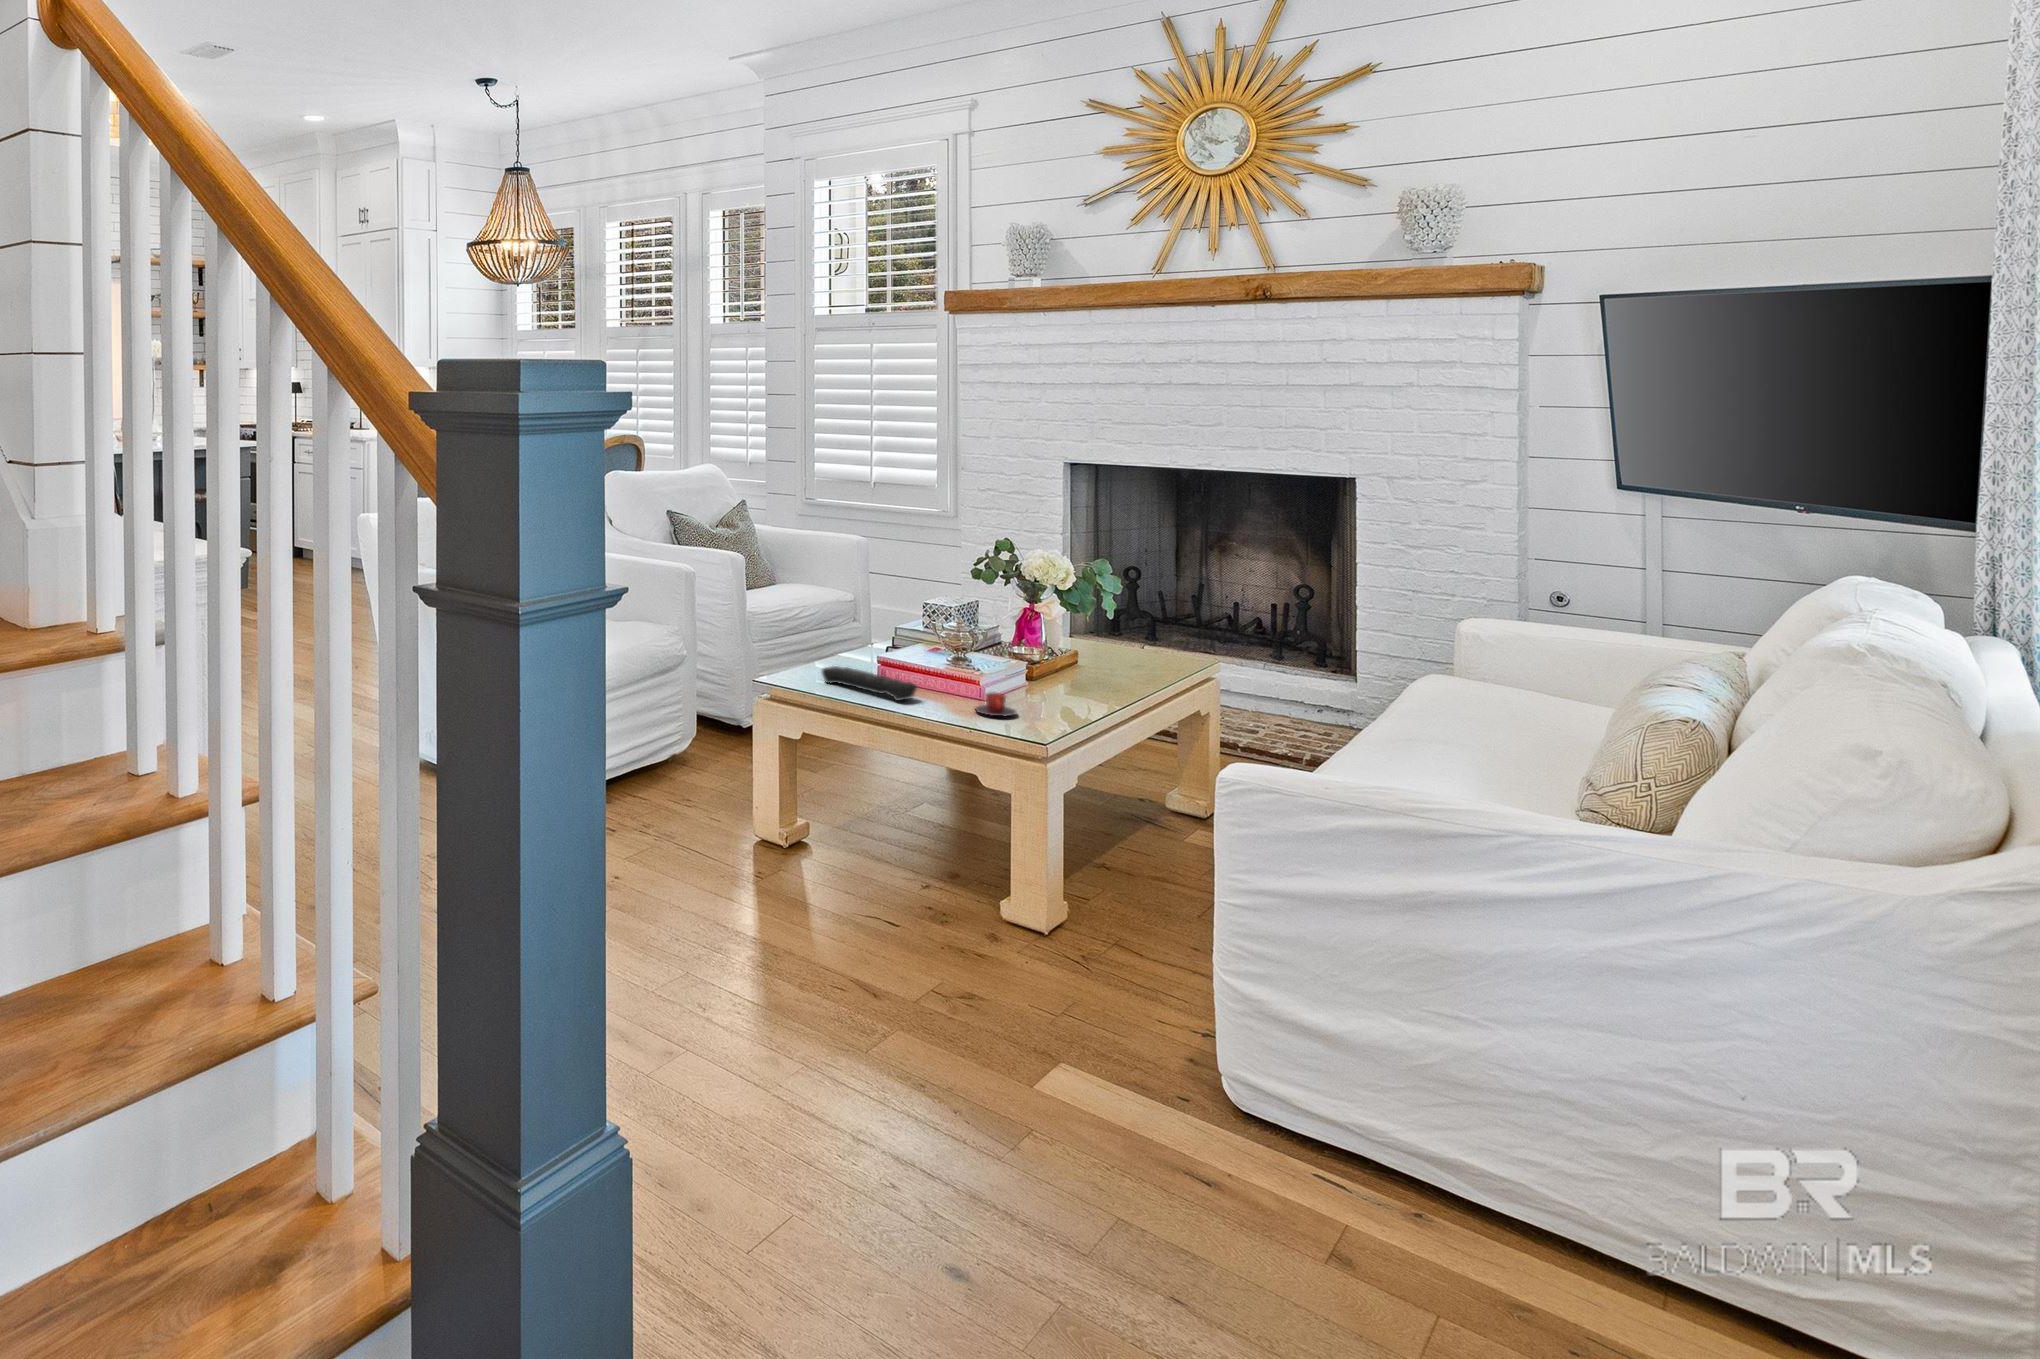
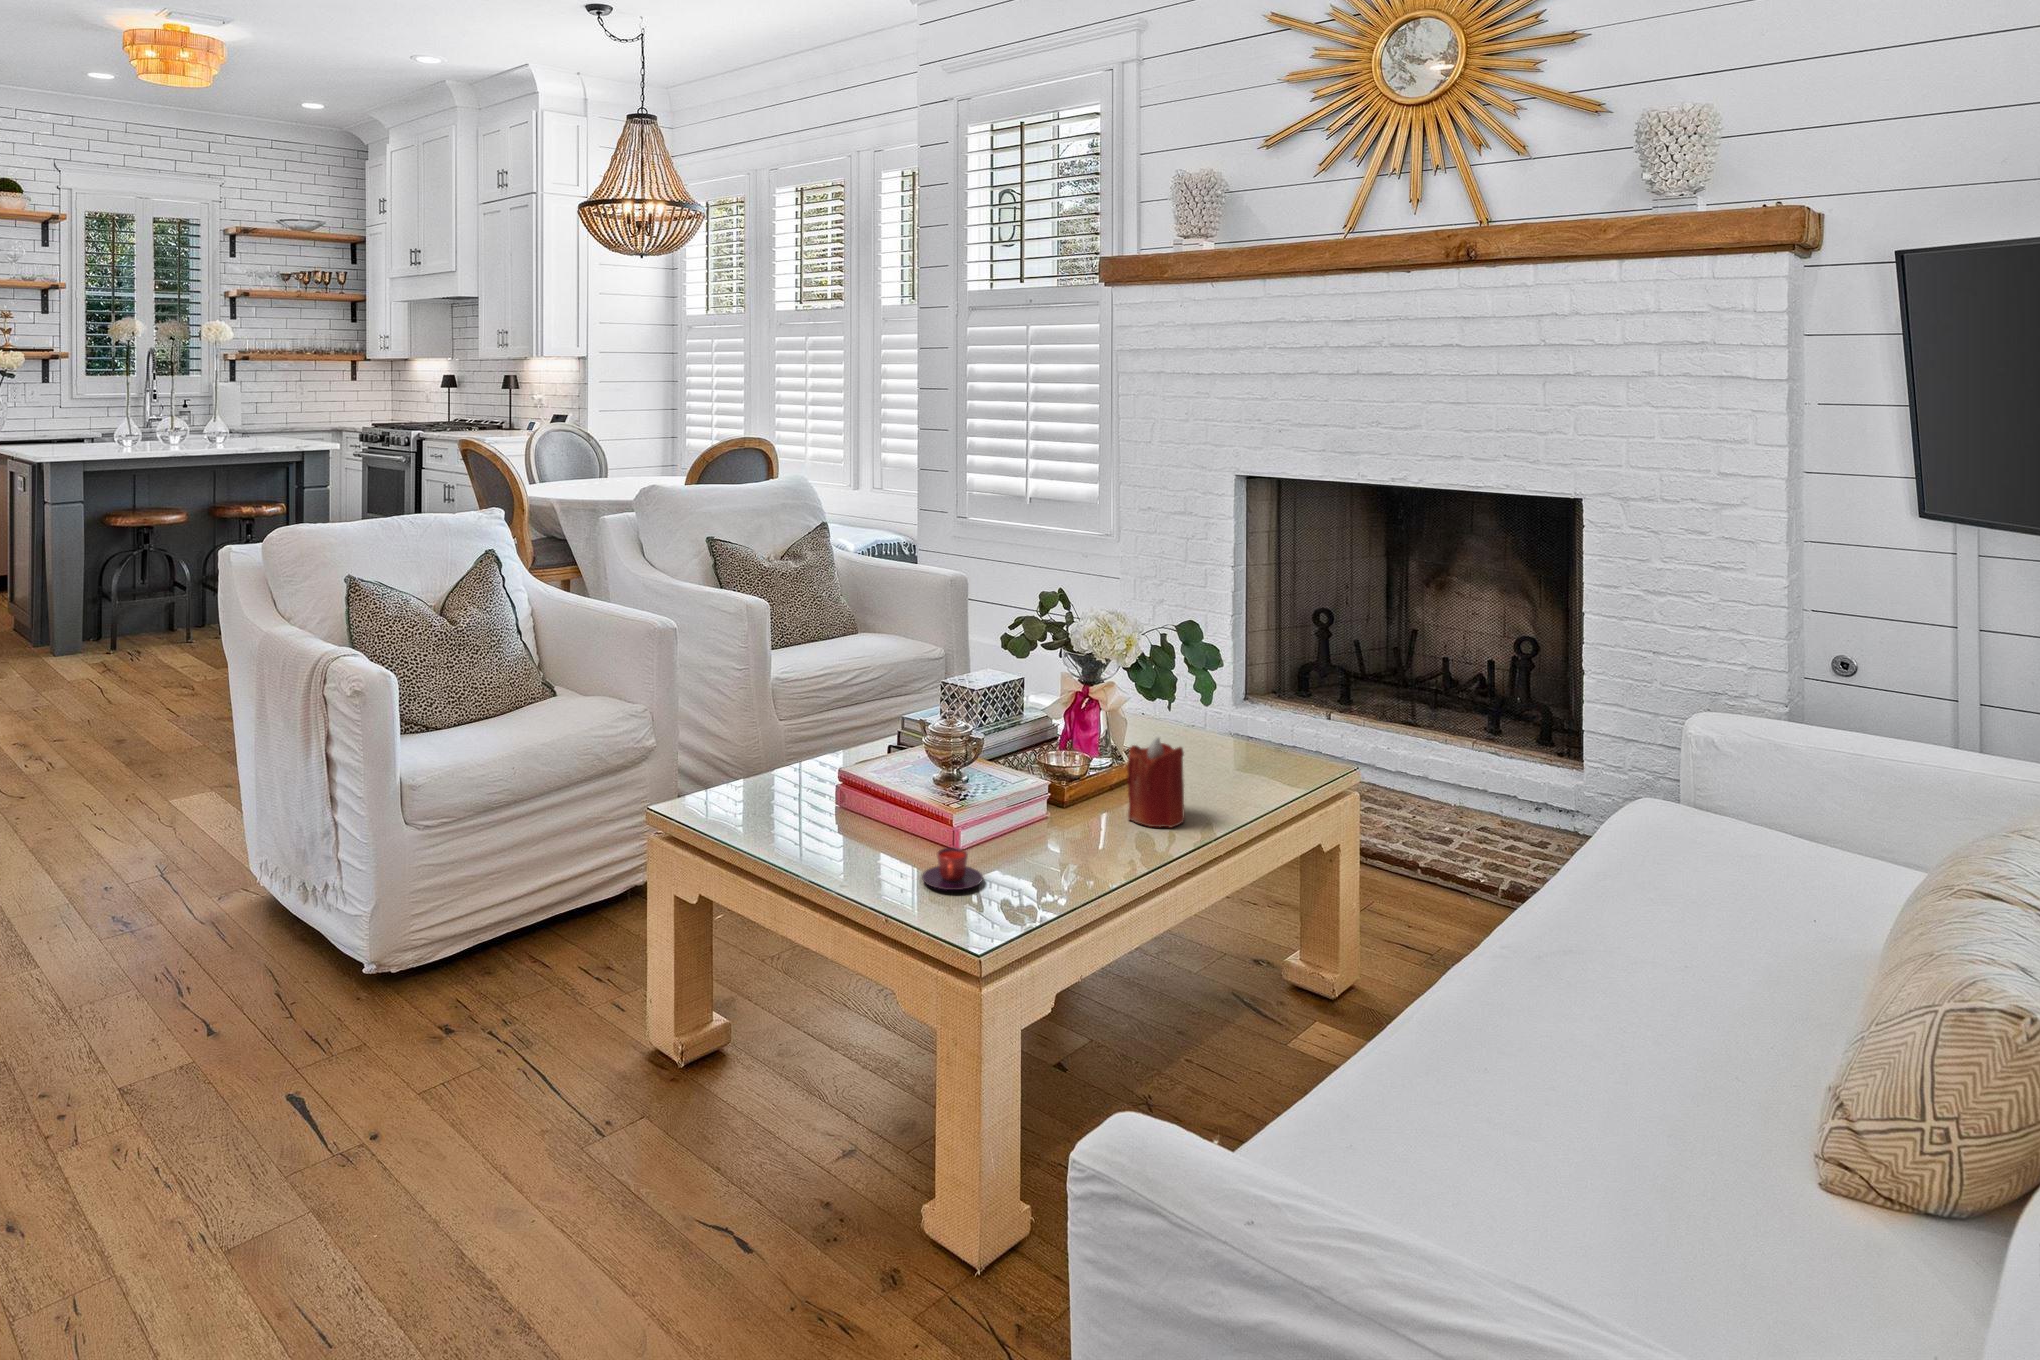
candle: none [1082,630,1122,689] -> present [1127,738,1185,827]
remote control: present [822,666,917,701] -> none [743,791,854,858]

